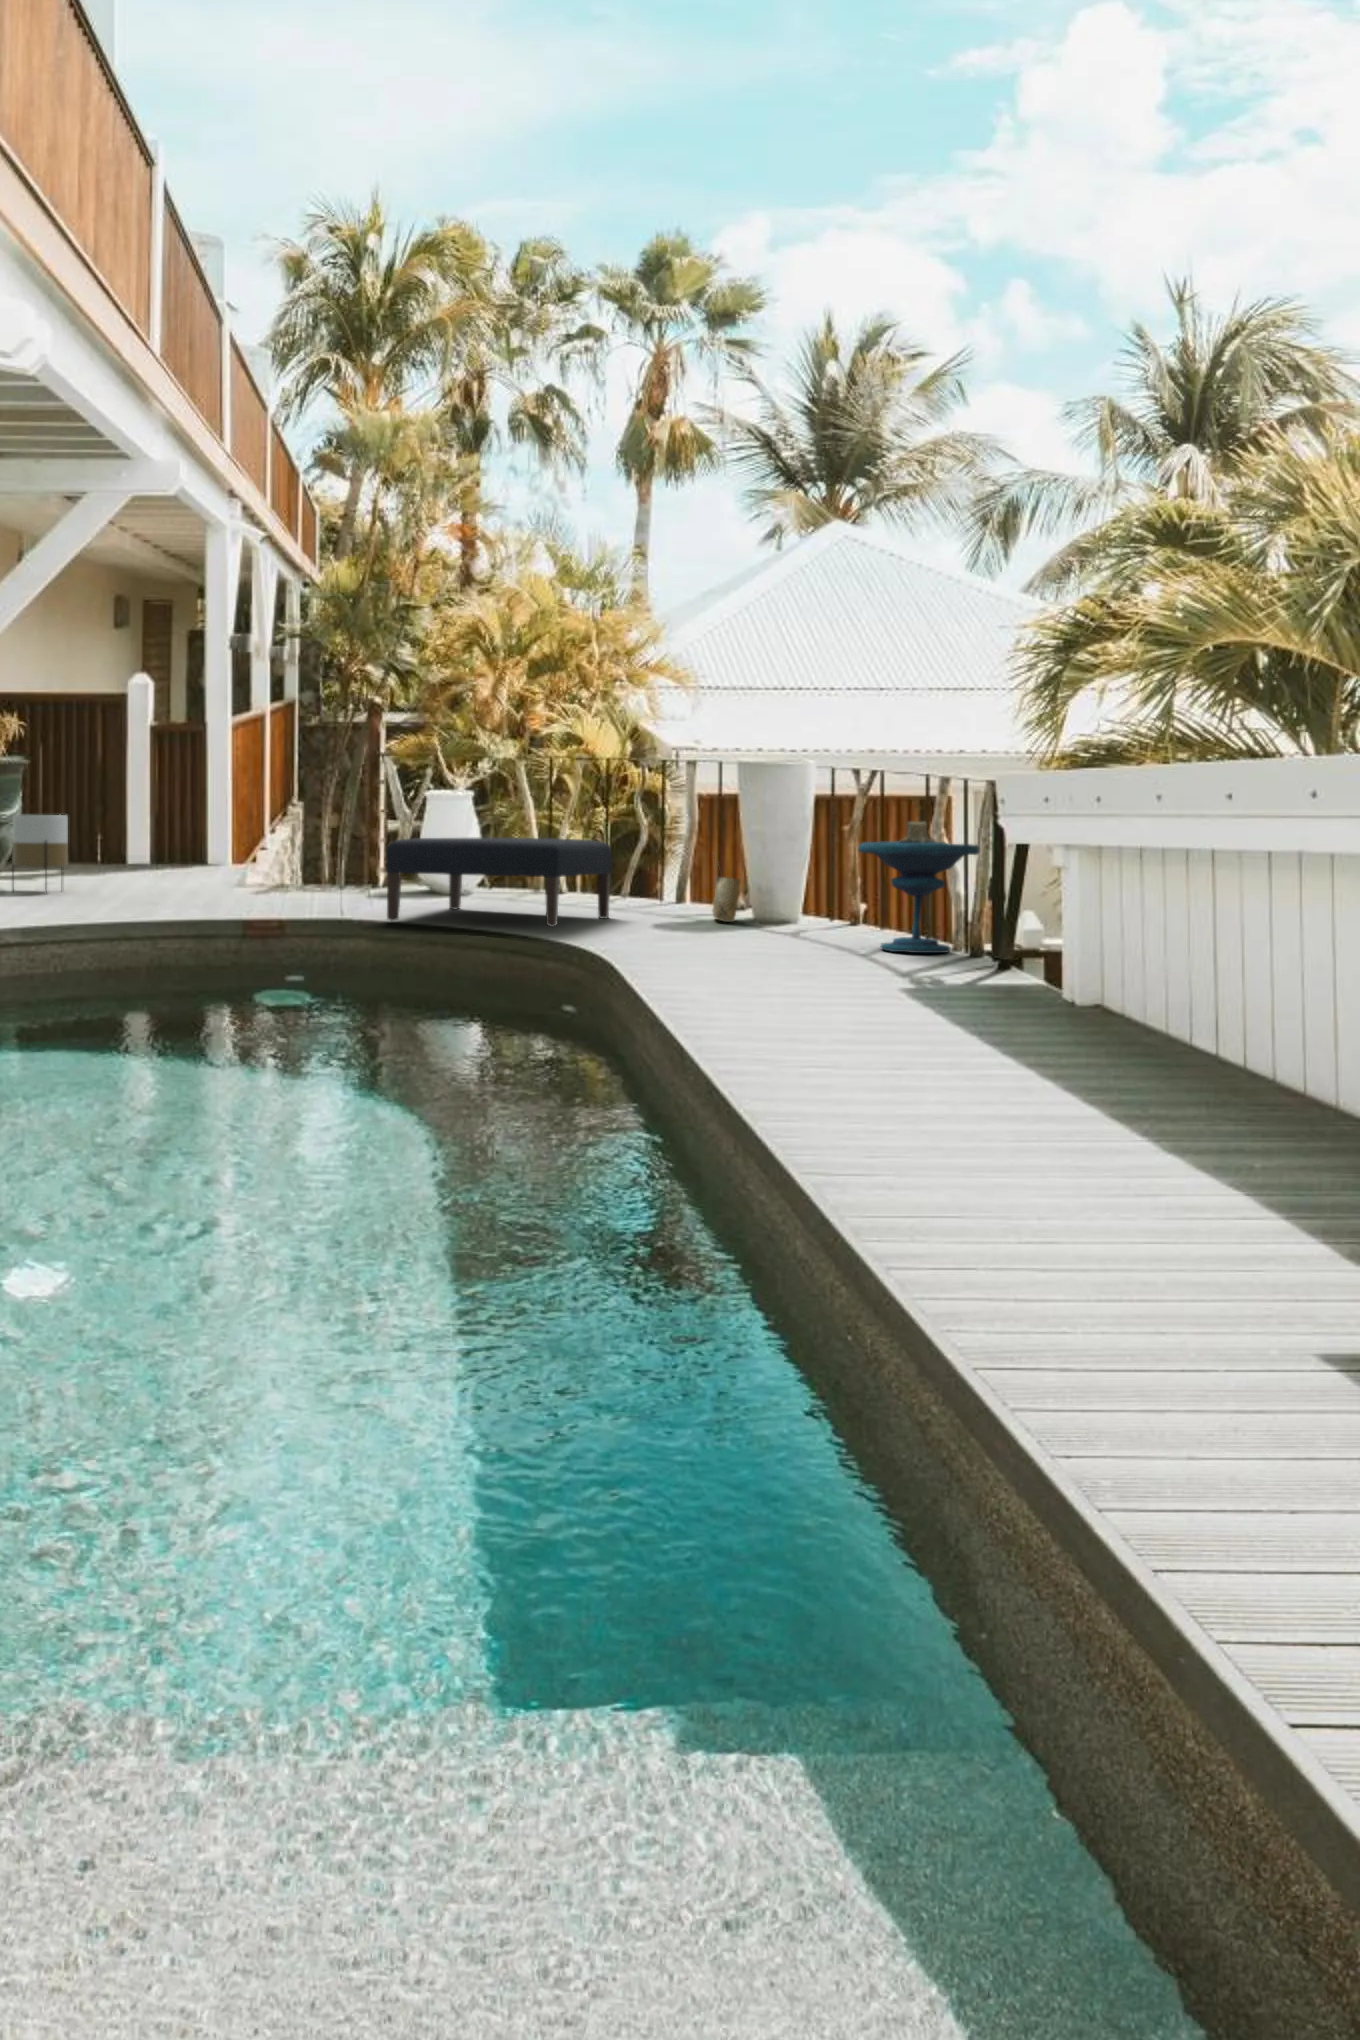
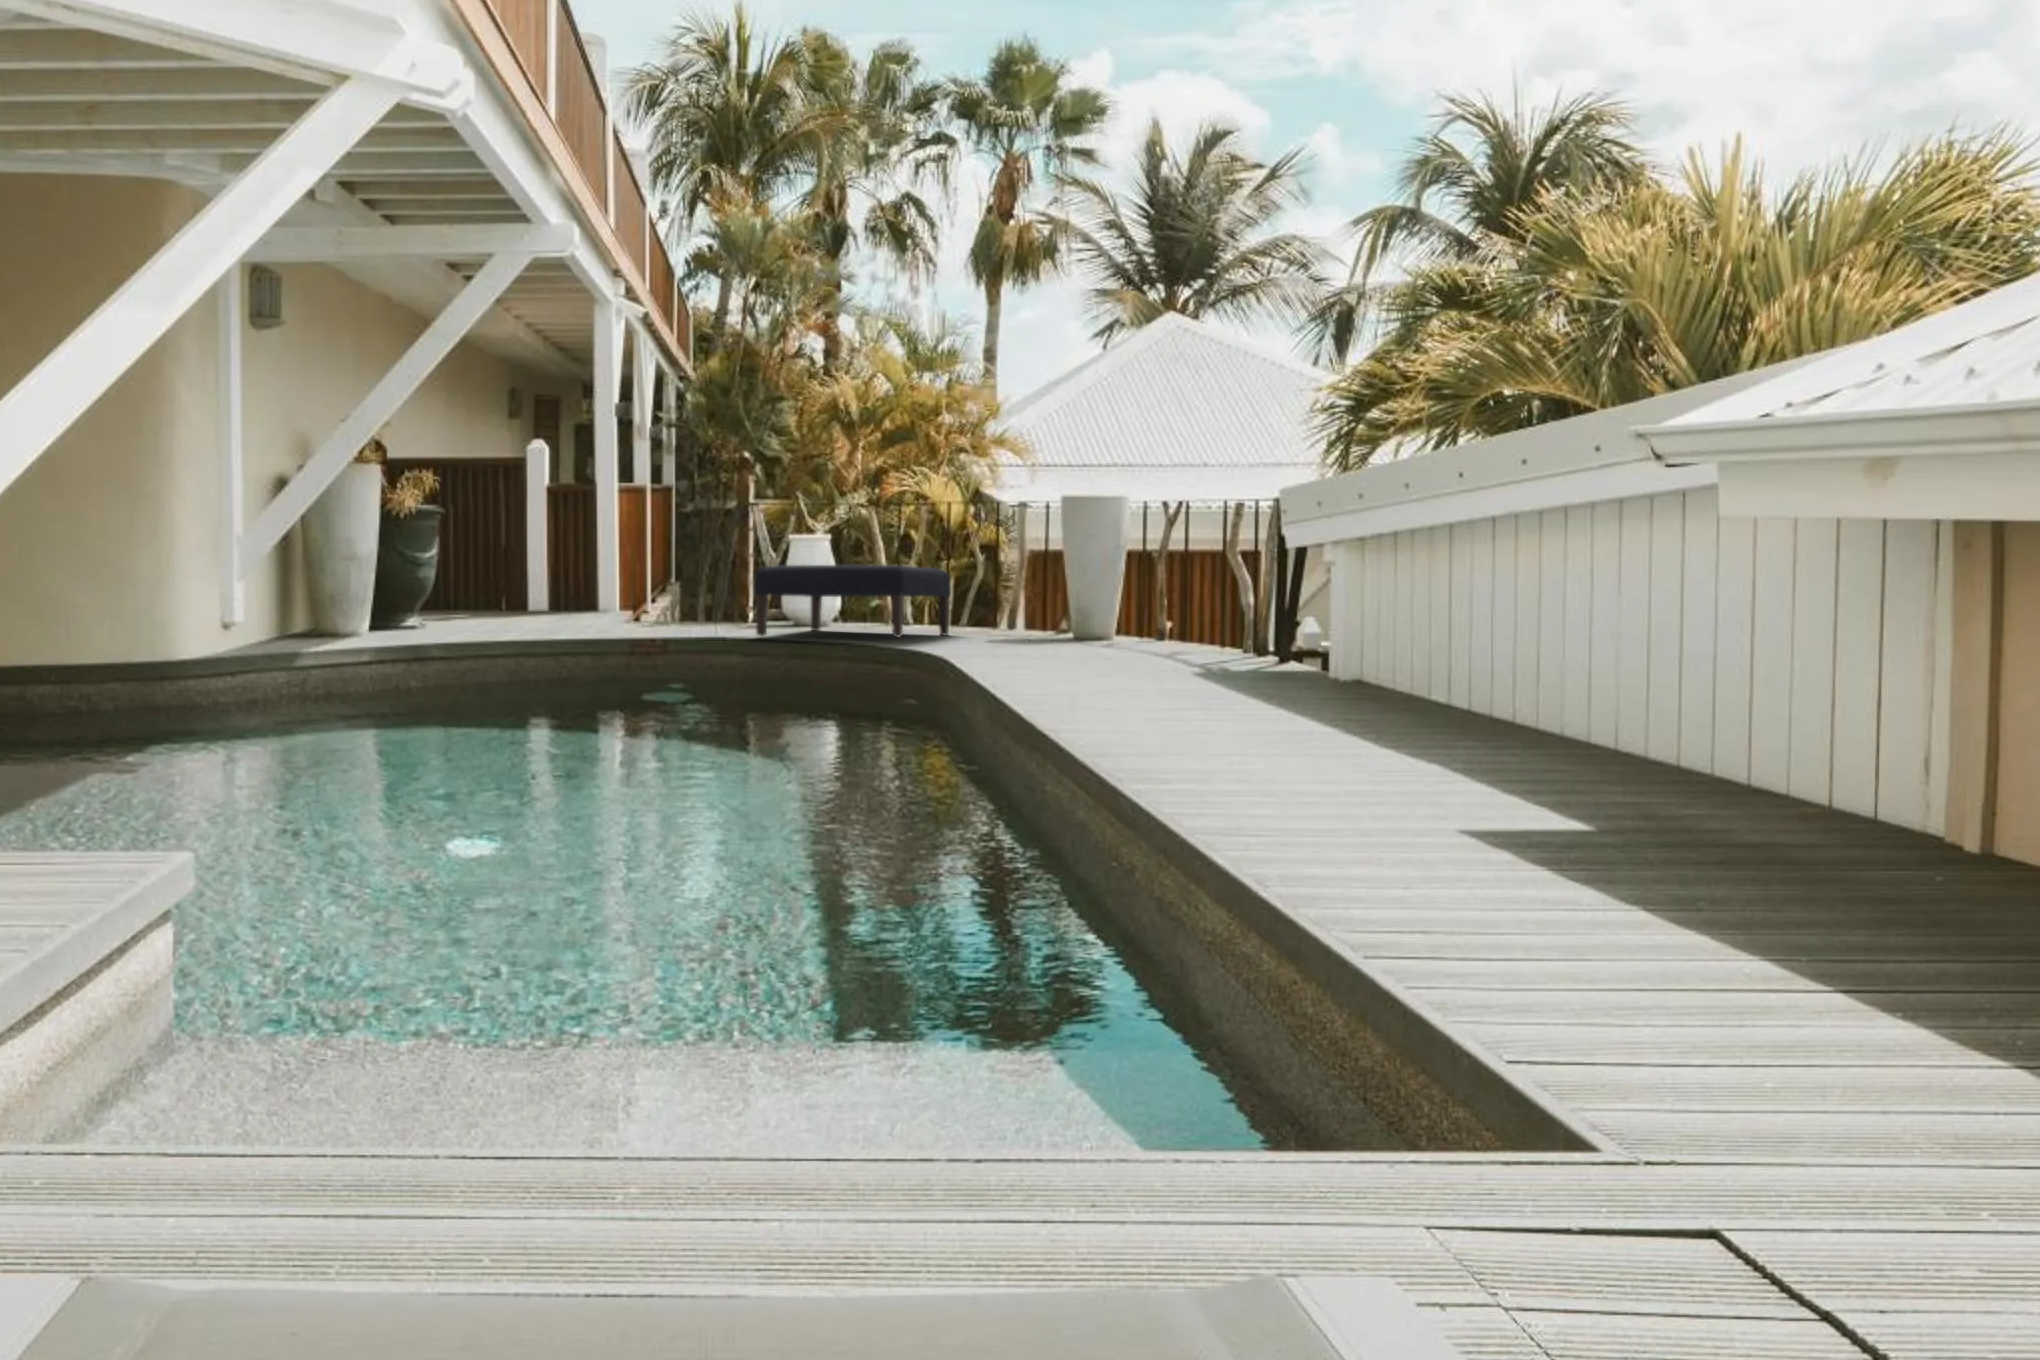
planter: present [12,815,68,870] -> none [429,554,478,622]
side table: present [858,821,980,953] -> none [1155,538,1257,652]
woven basket: present [712,852,740,922] -> none [1037,577,1064,637]

